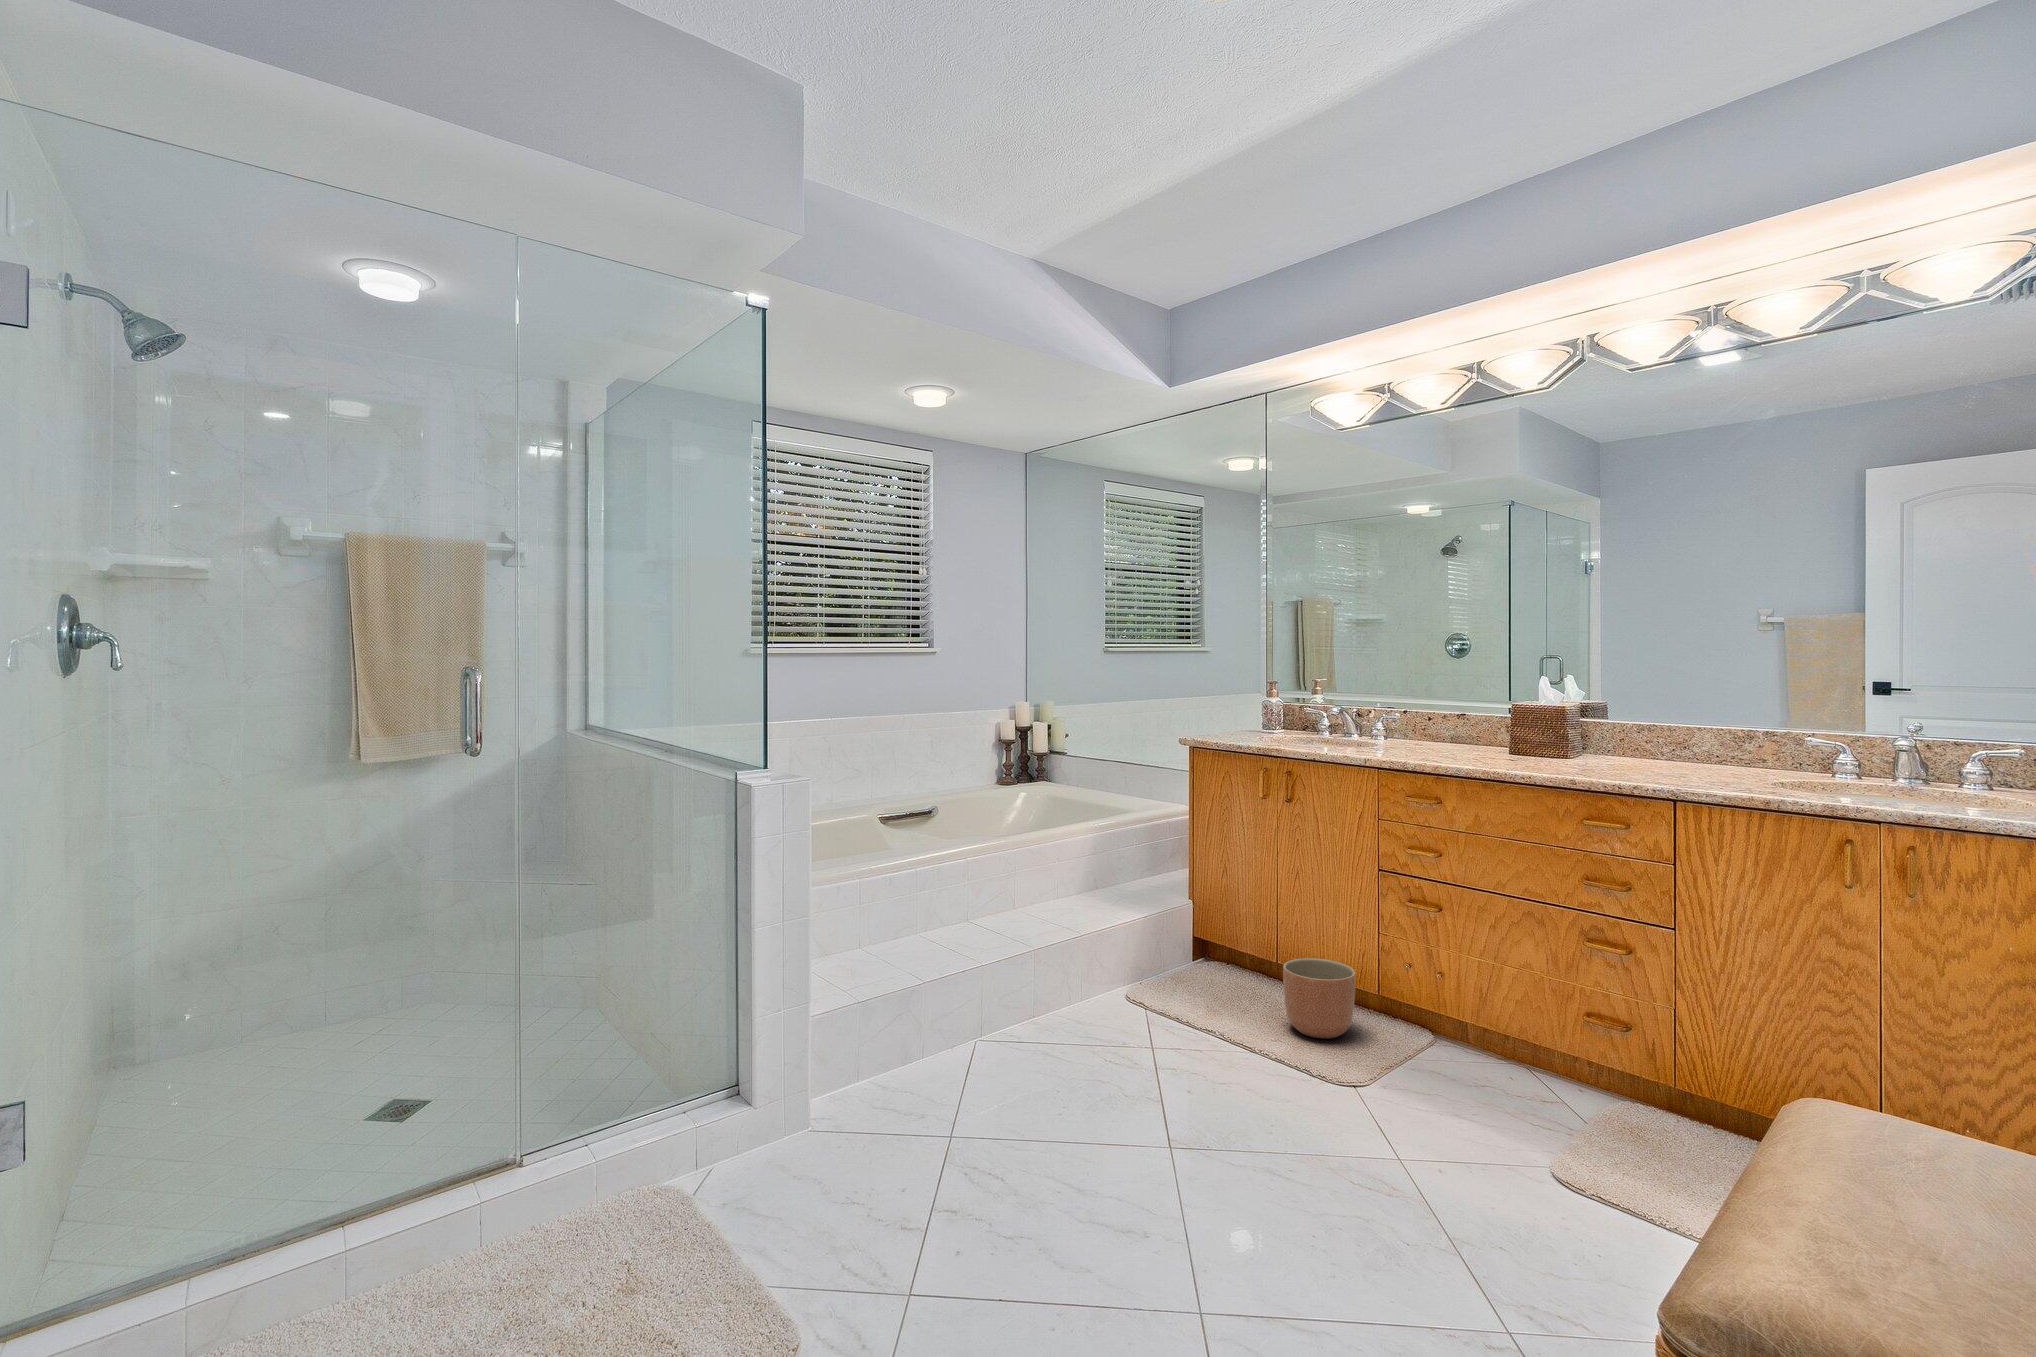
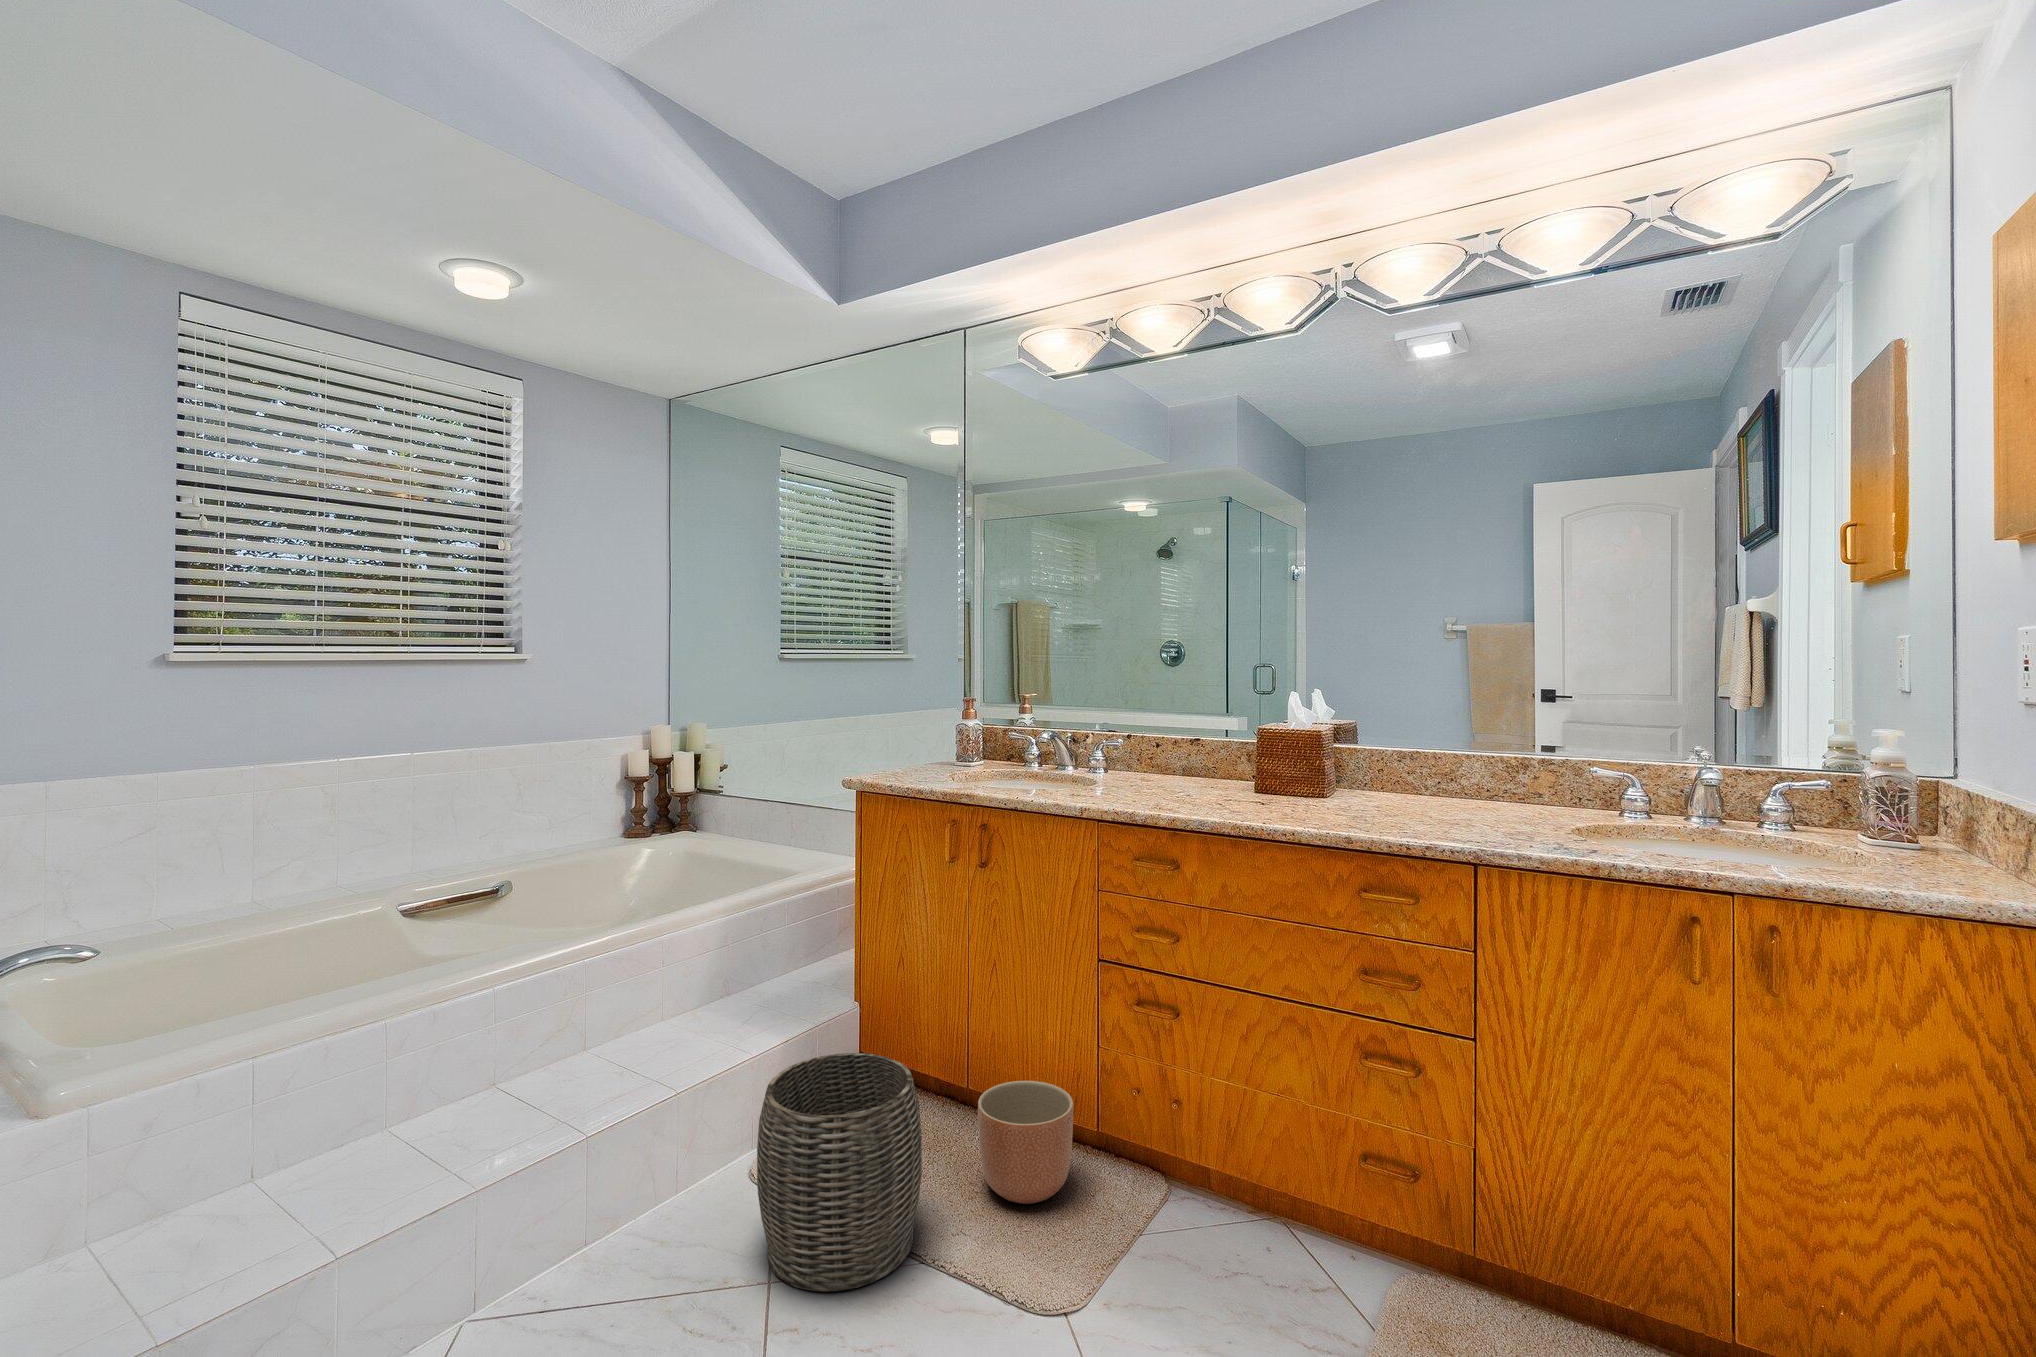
woven basket: none [1134,921,1245,1061] -> present [757,1053,922,1292]

